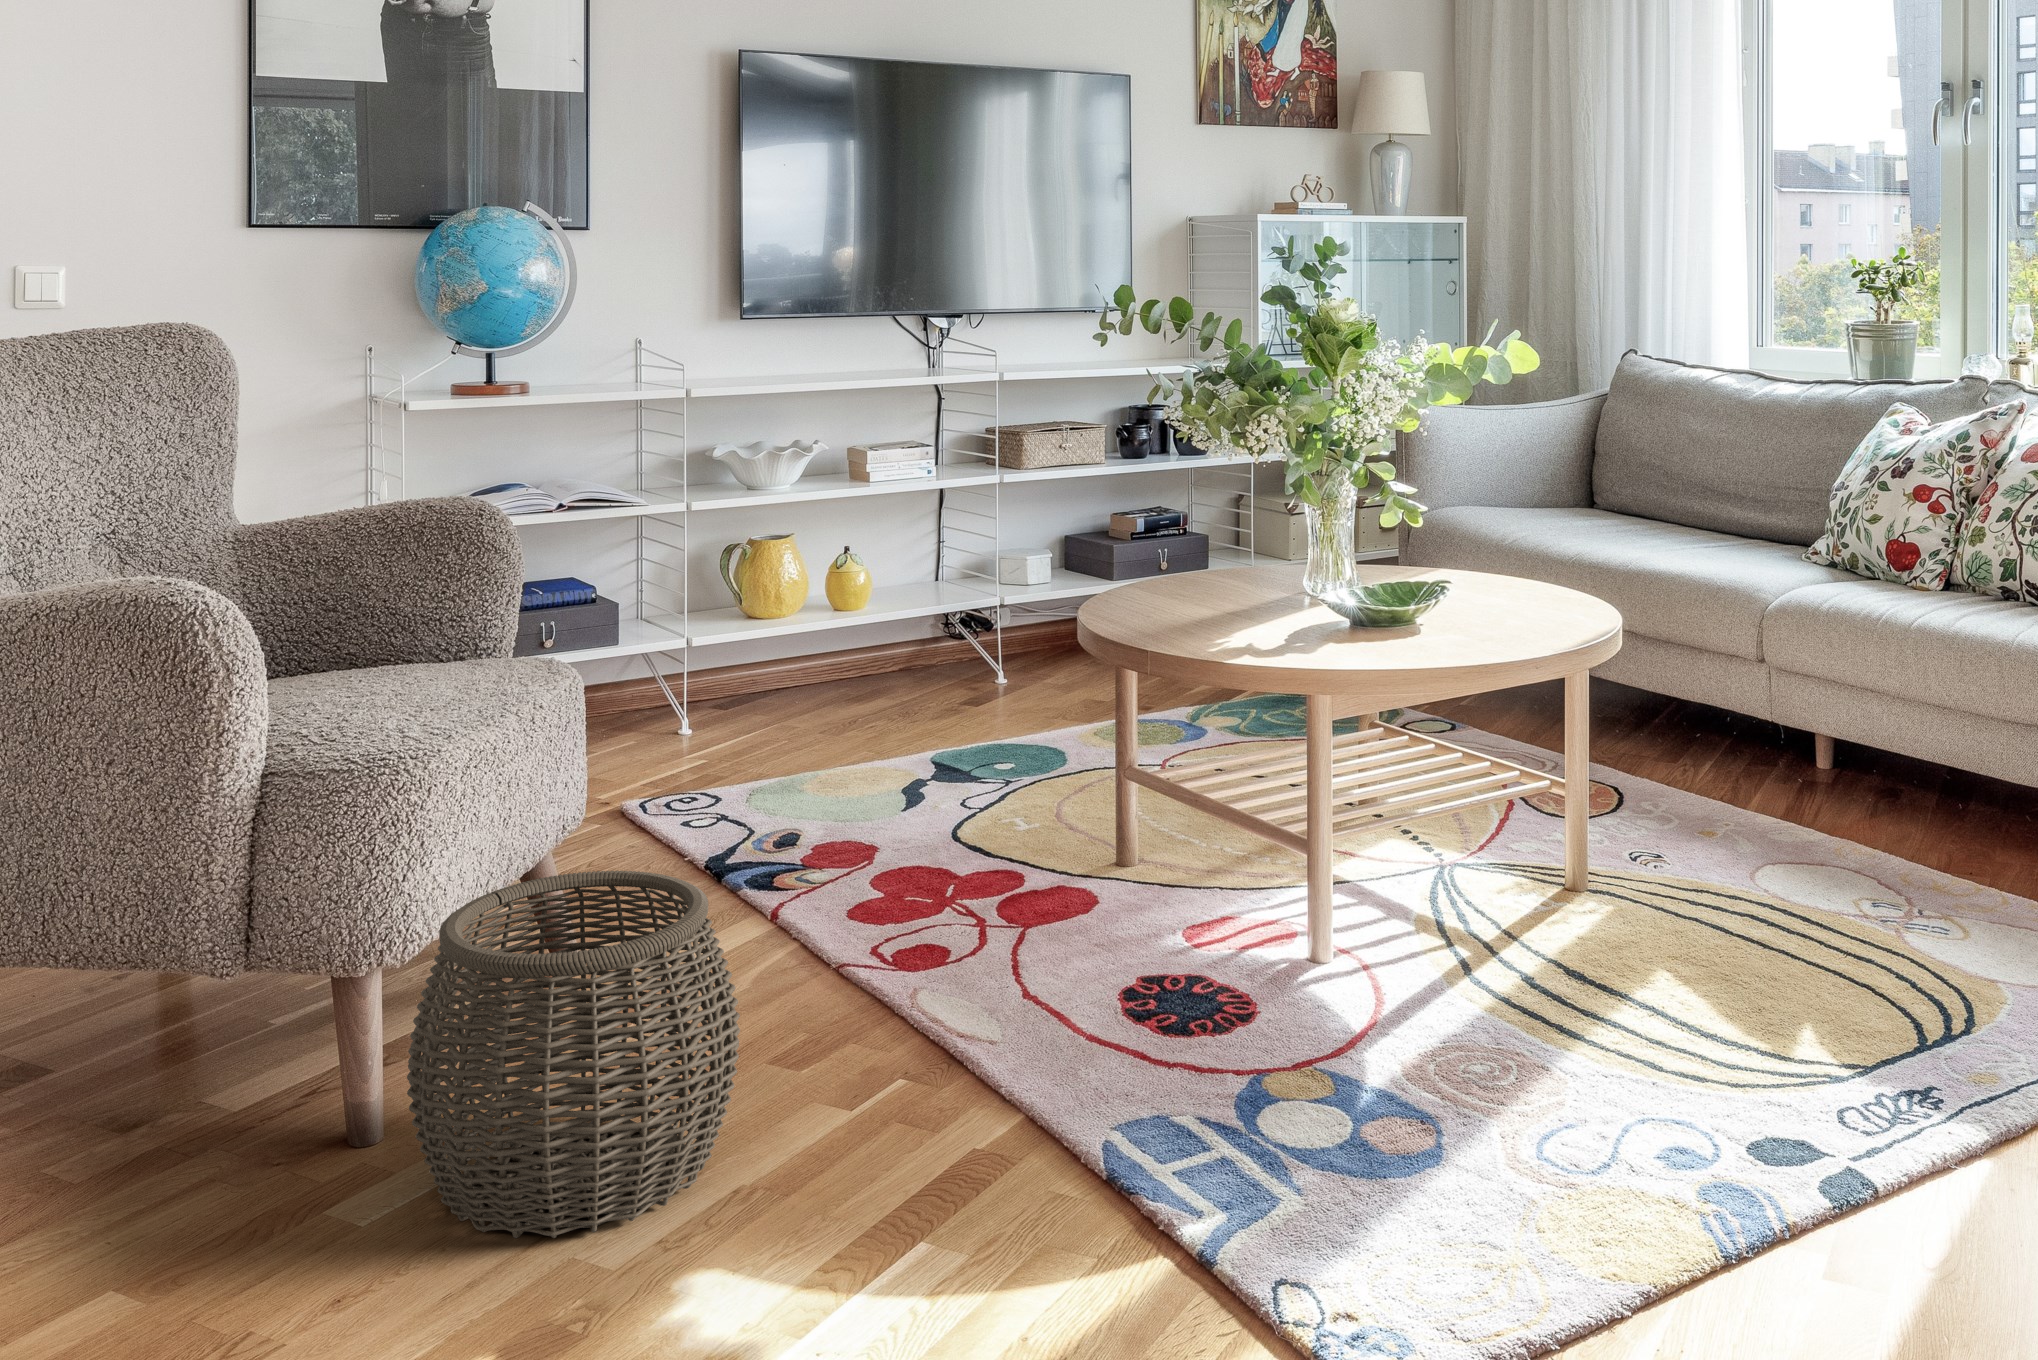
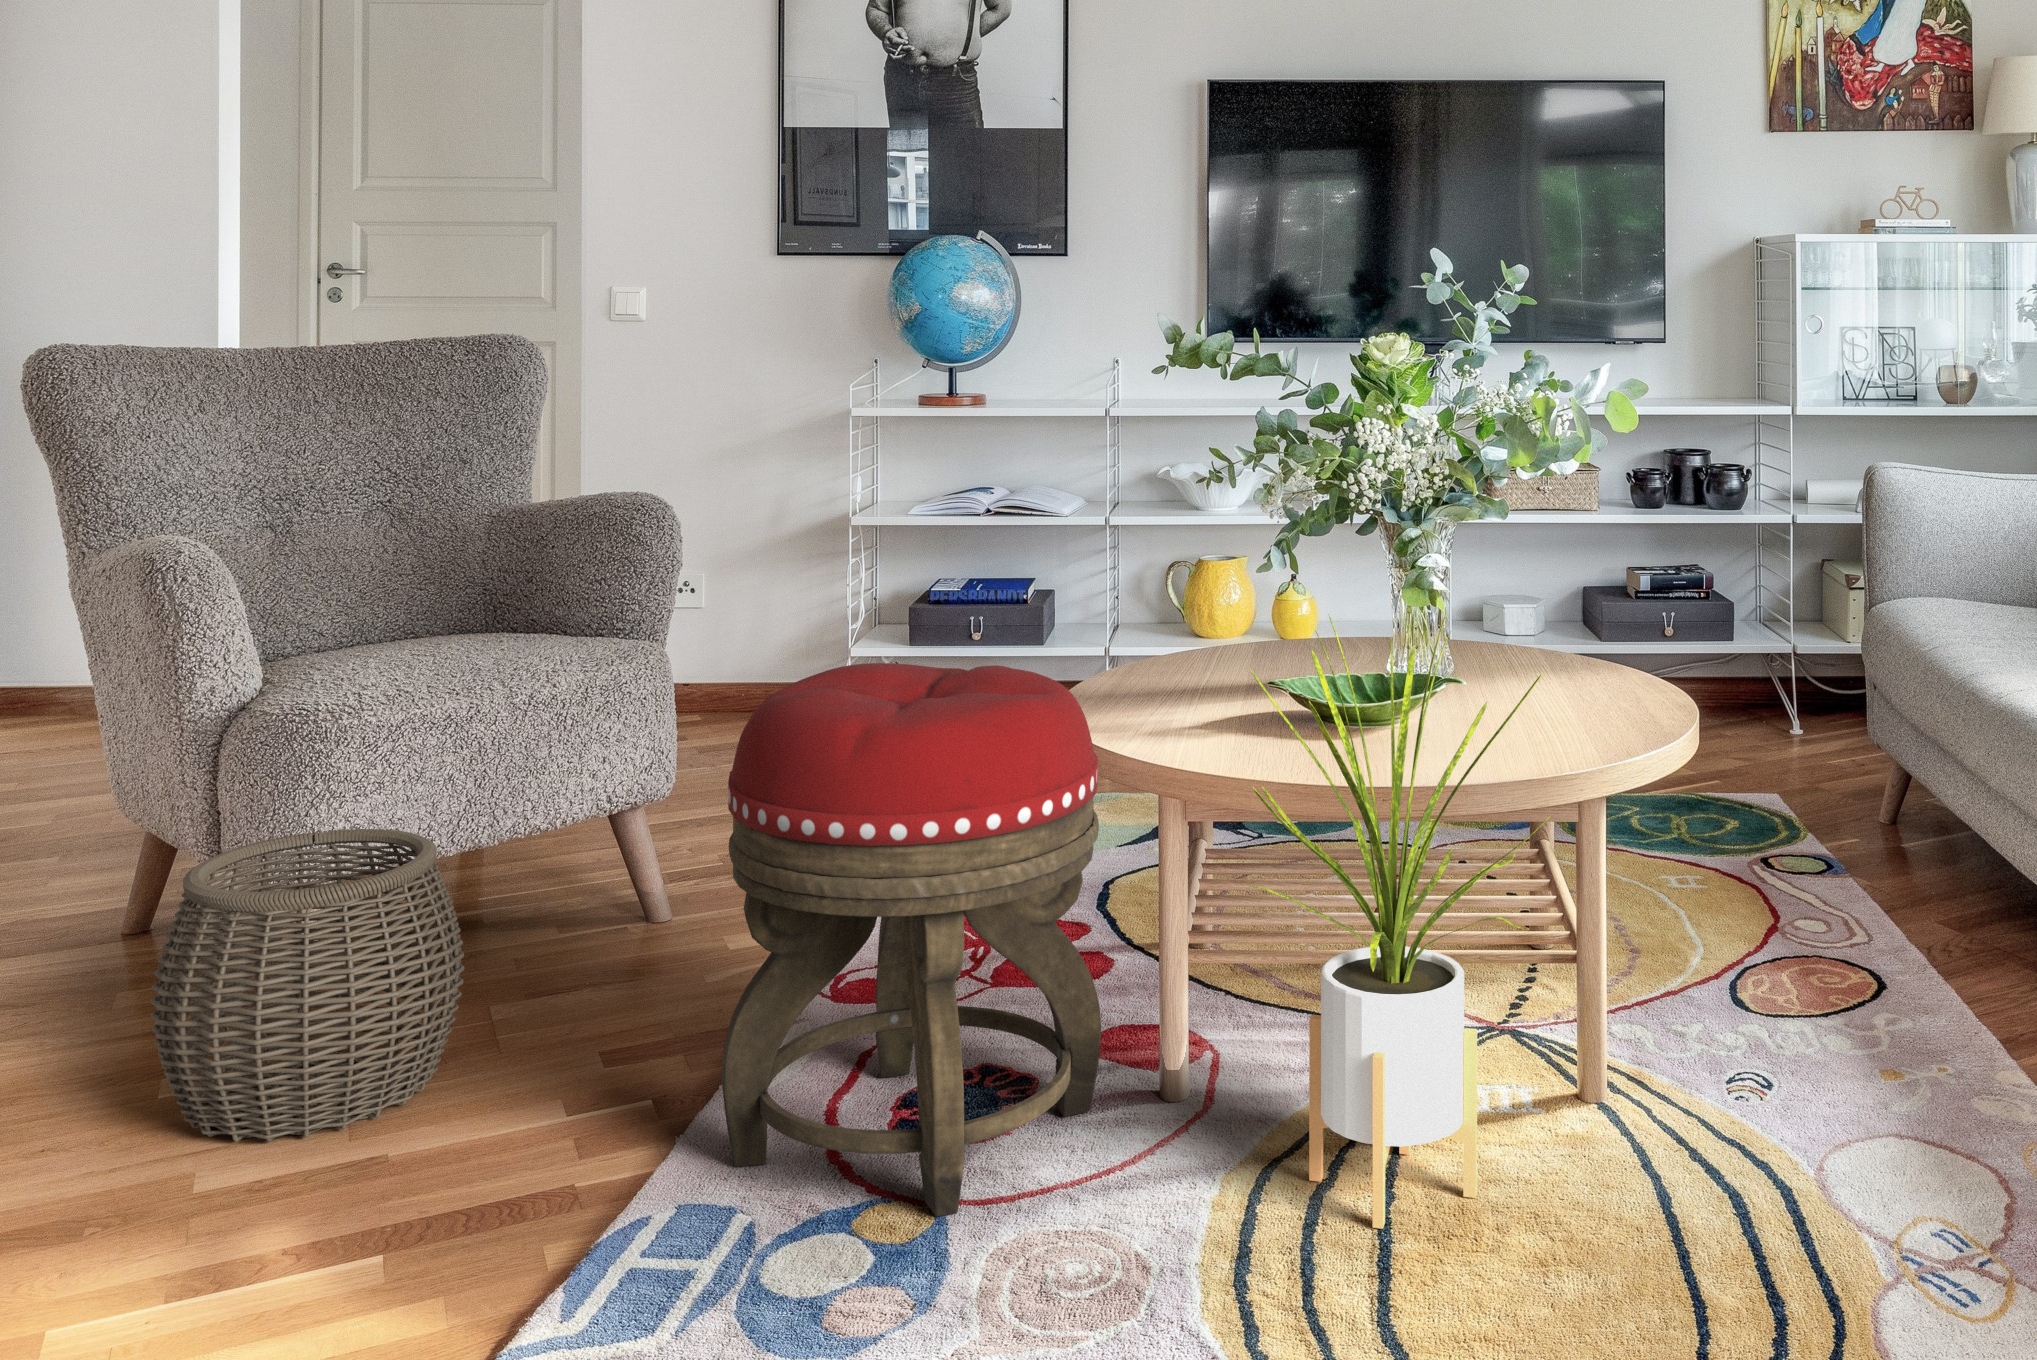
house plant: none [1474,513,1723,996] -> present [1246,614,1548,1229]
footstool: none [1043,606,1376,1099] -> present [722,663,1101,1216]

